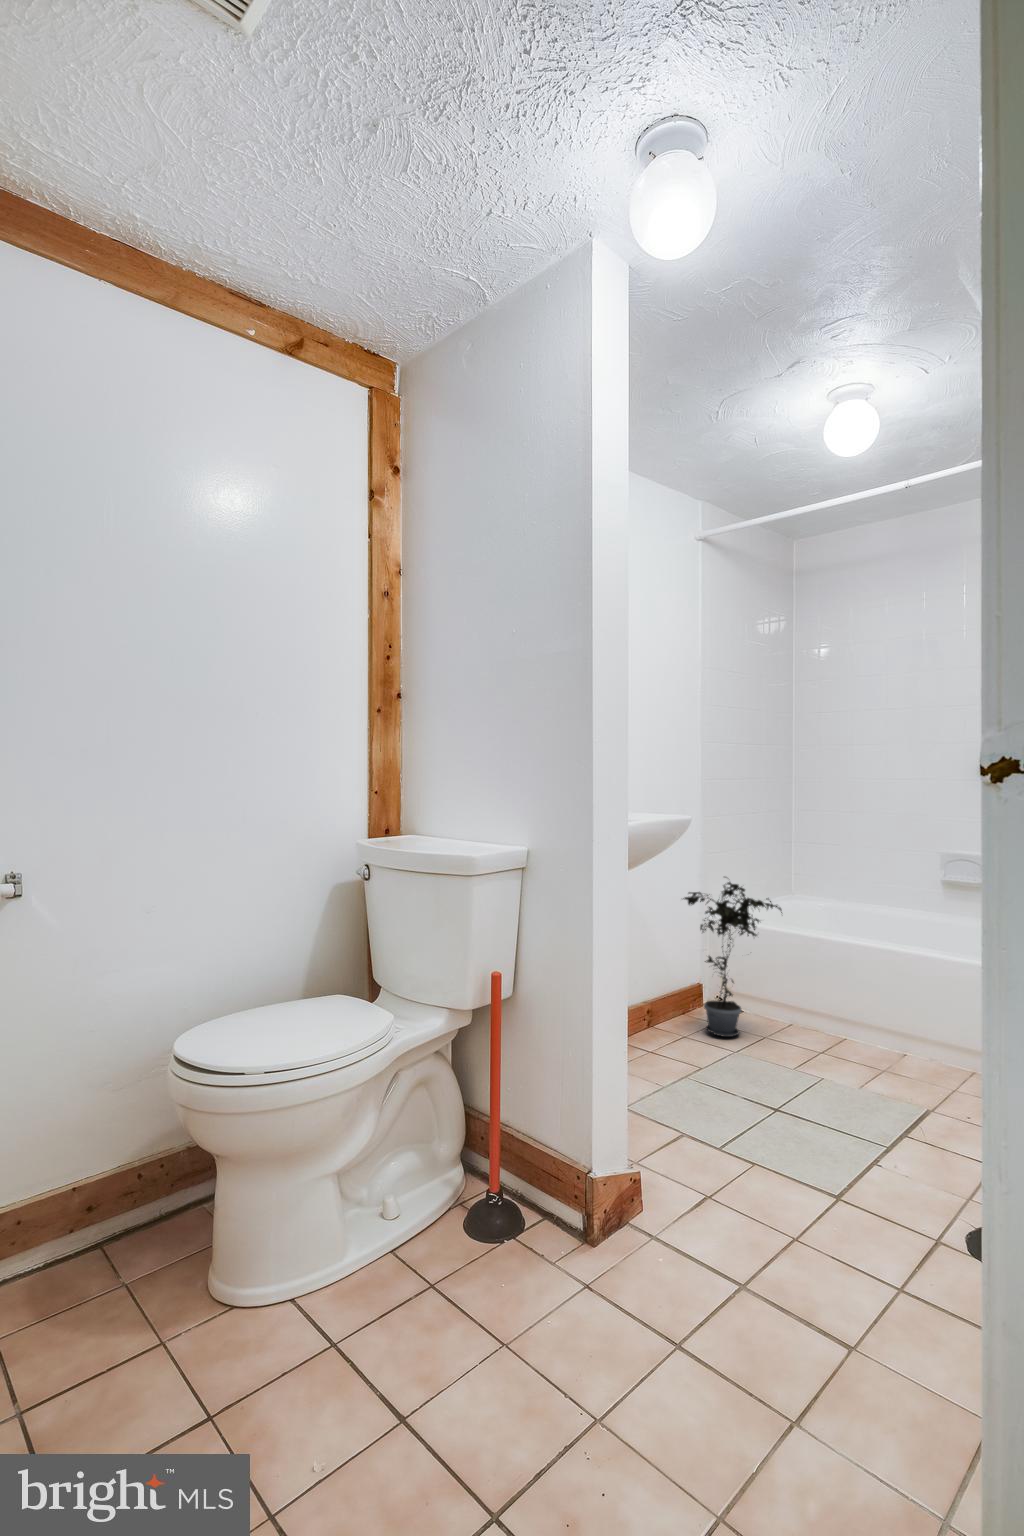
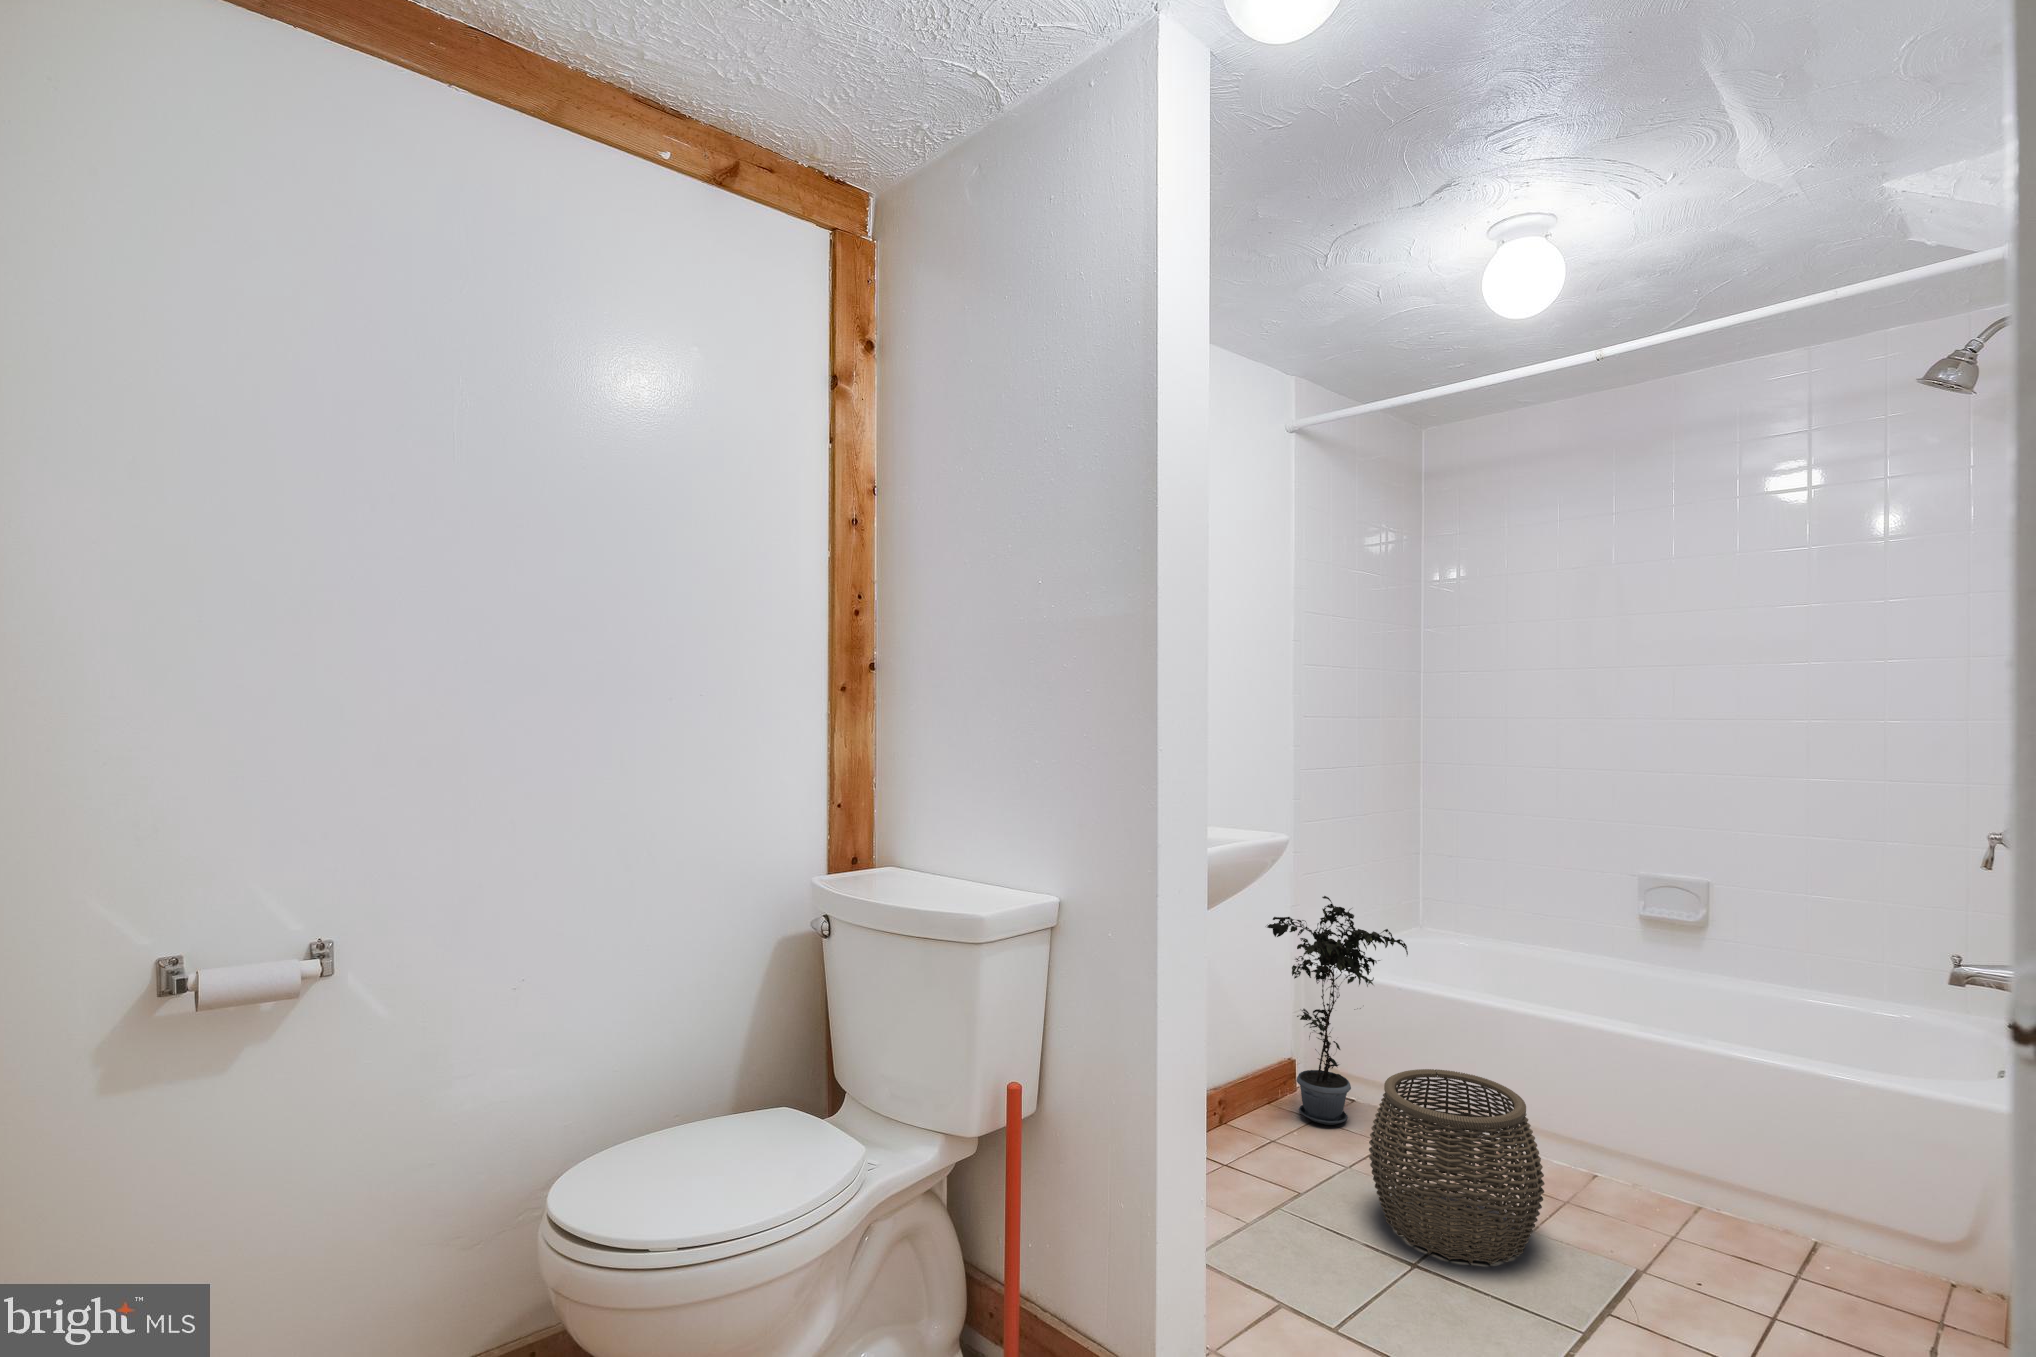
woven basket: none [749,989,869,1115] -> present [1369,1069,1545,1264]

